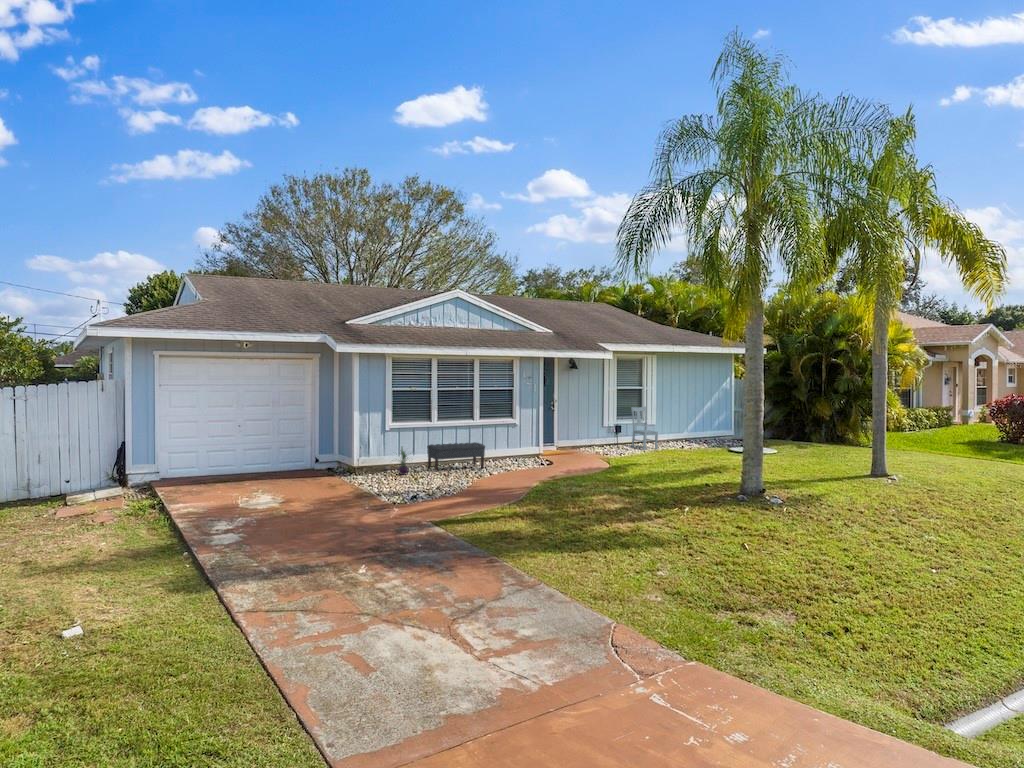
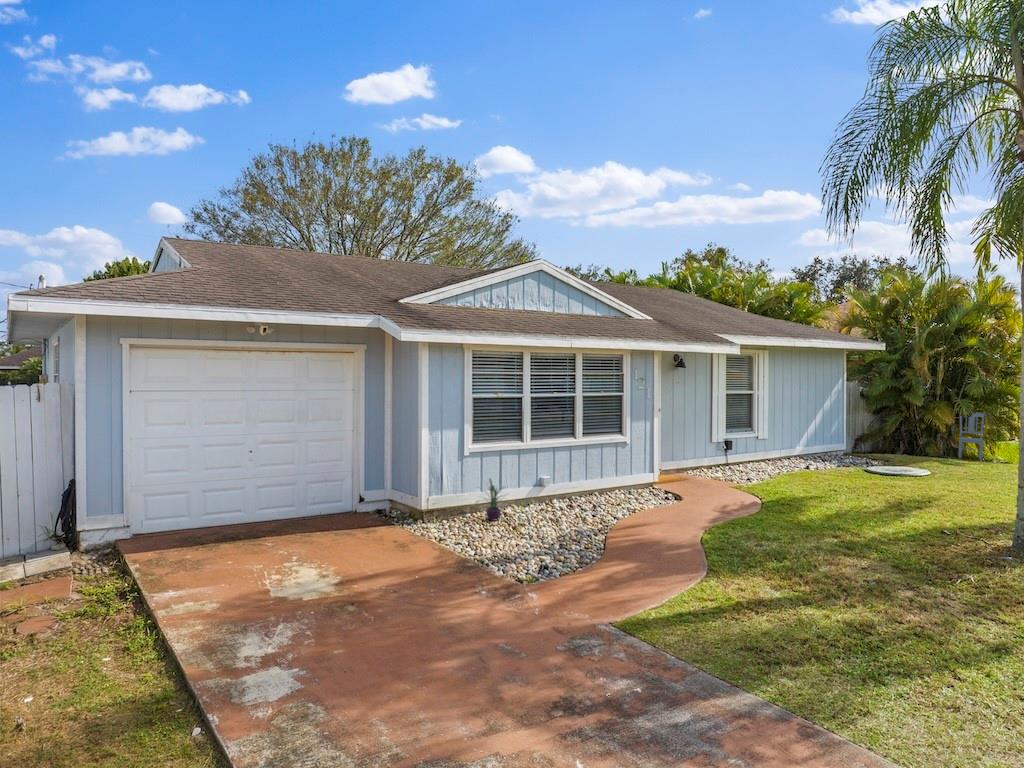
chair: present [631,407,658,450] -> present [958,413,984,460]
bench: present [427,442,485,472] -> none [519,469,597,514]

